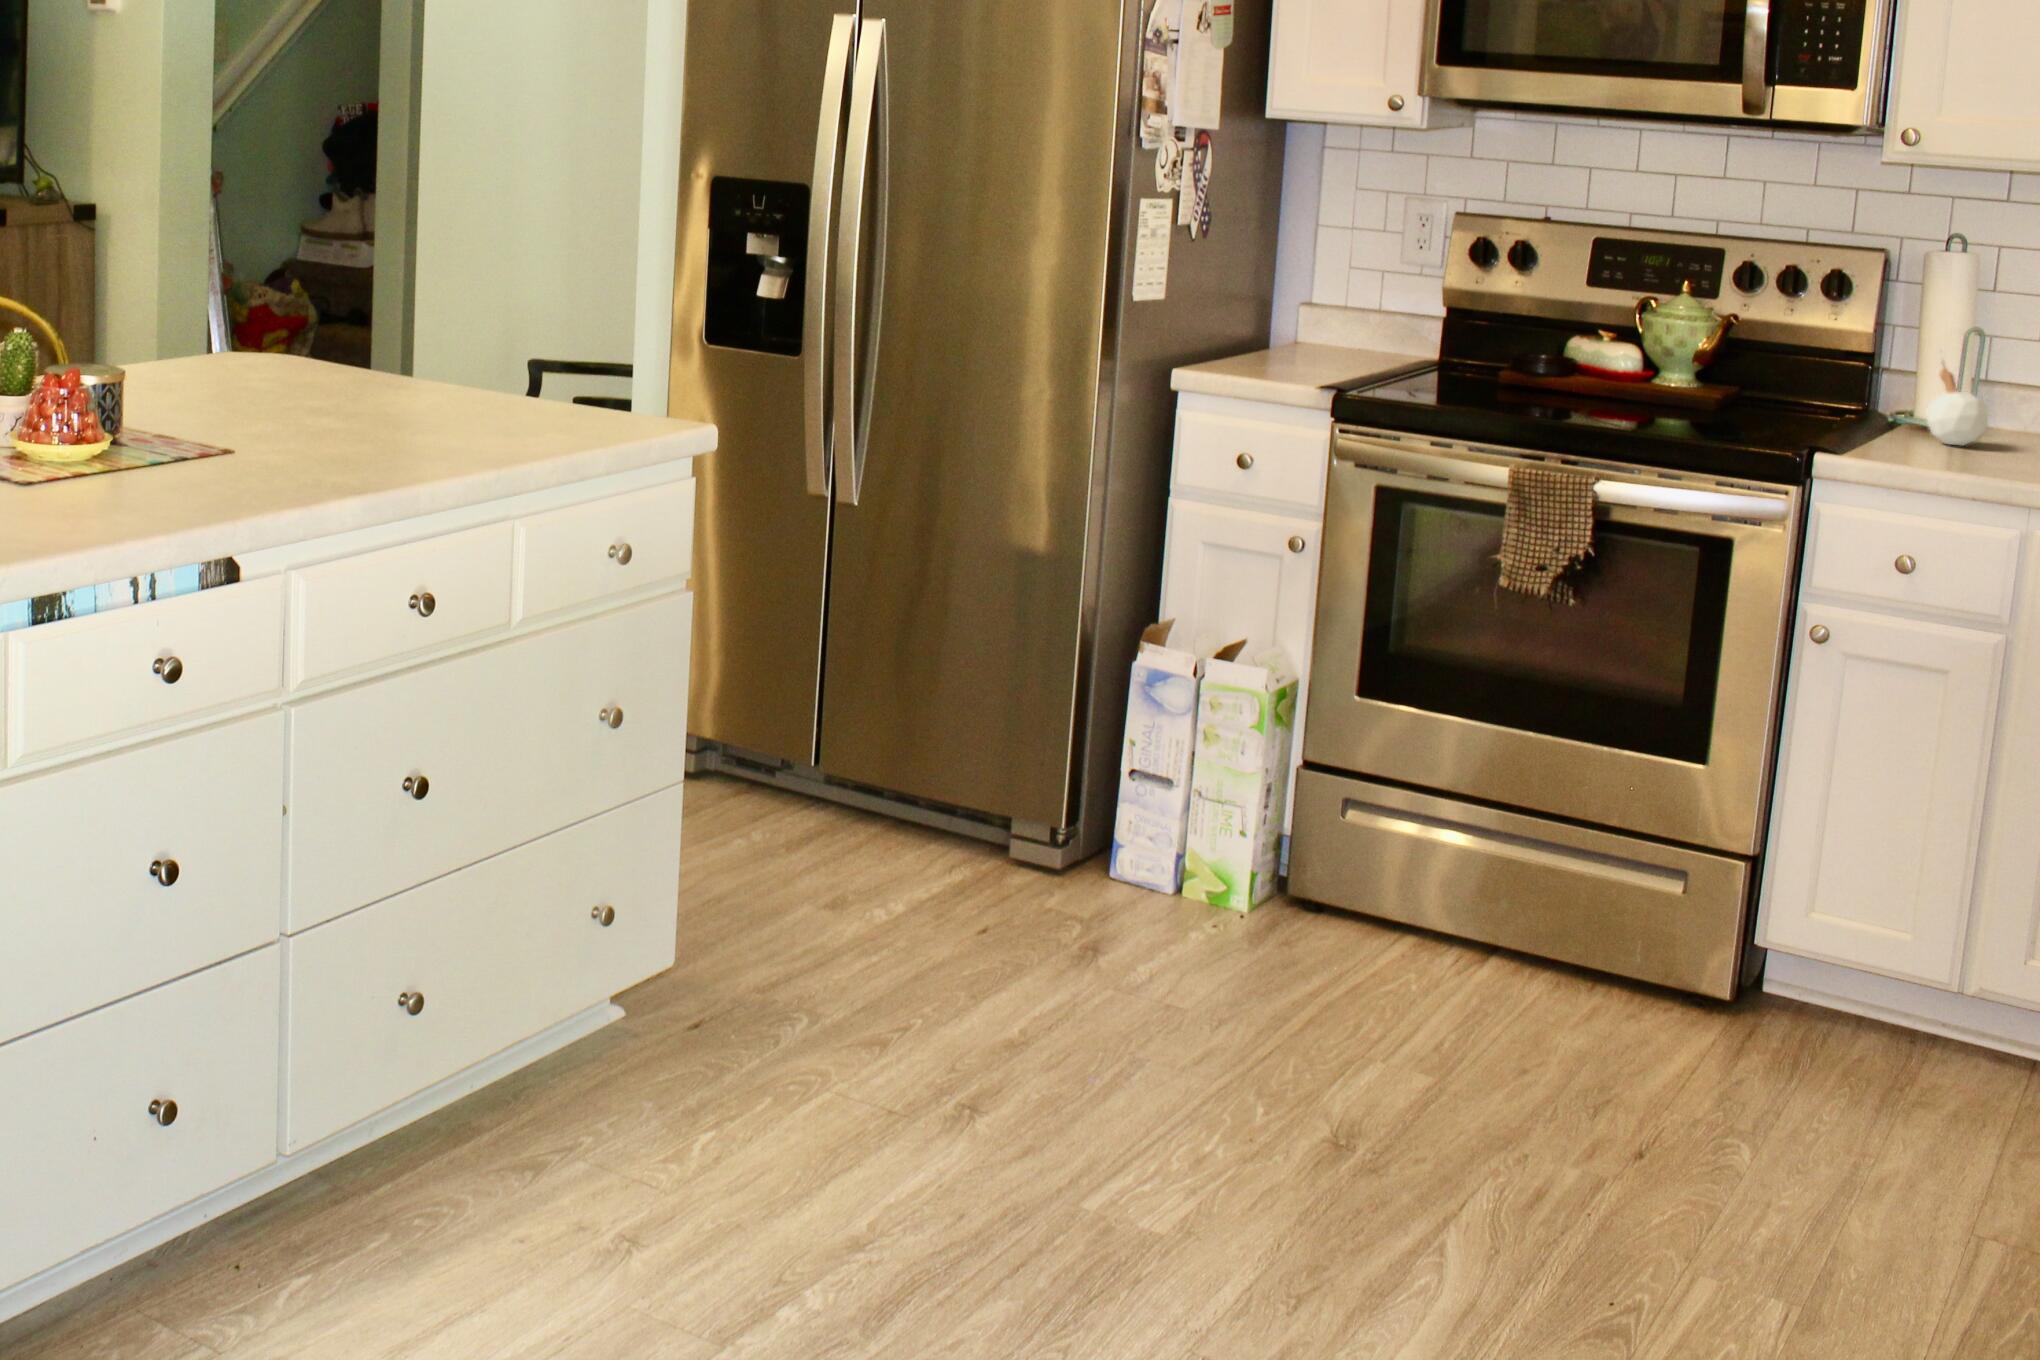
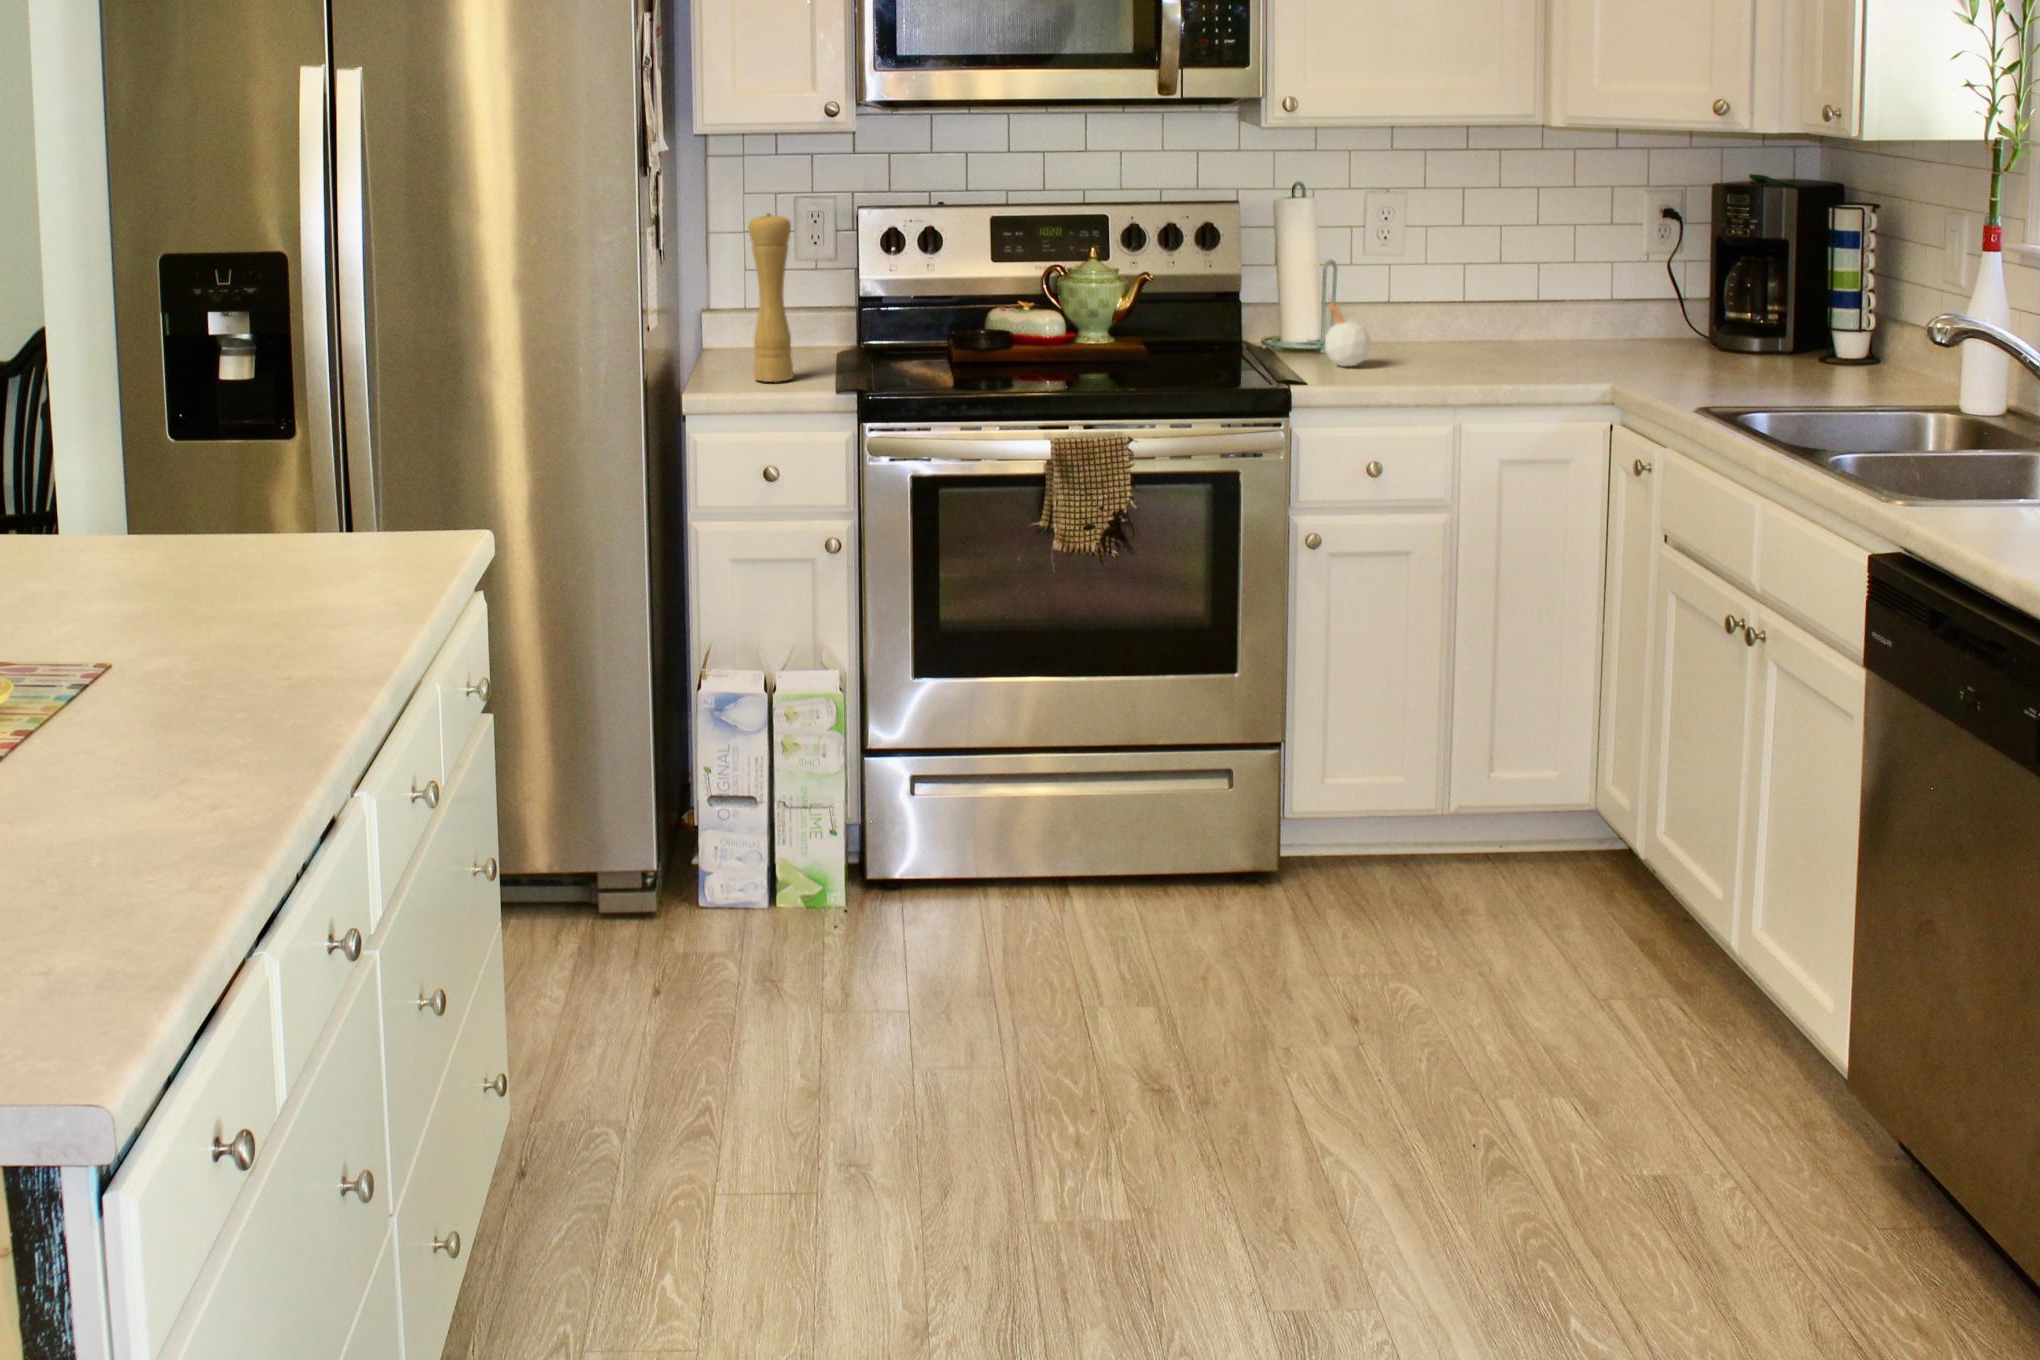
pepper mill: none [1254,199,1310,372] -> present [748,213,793,382]

